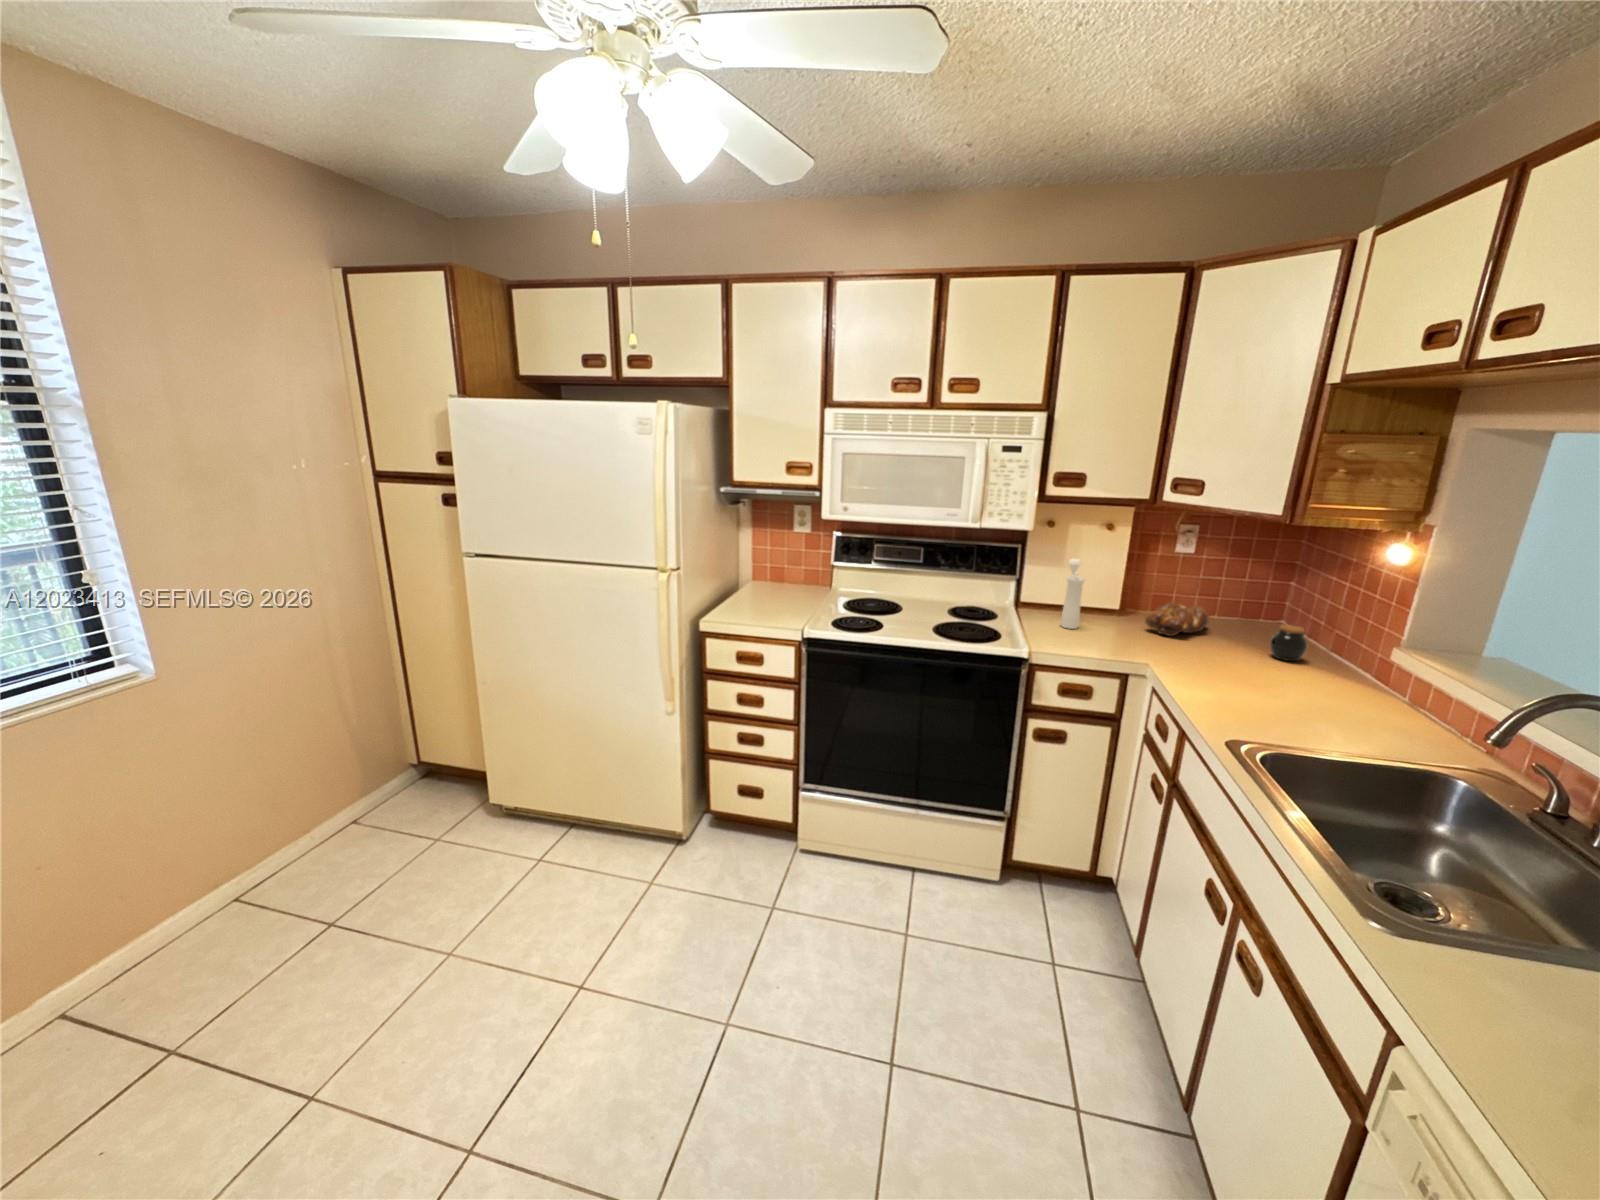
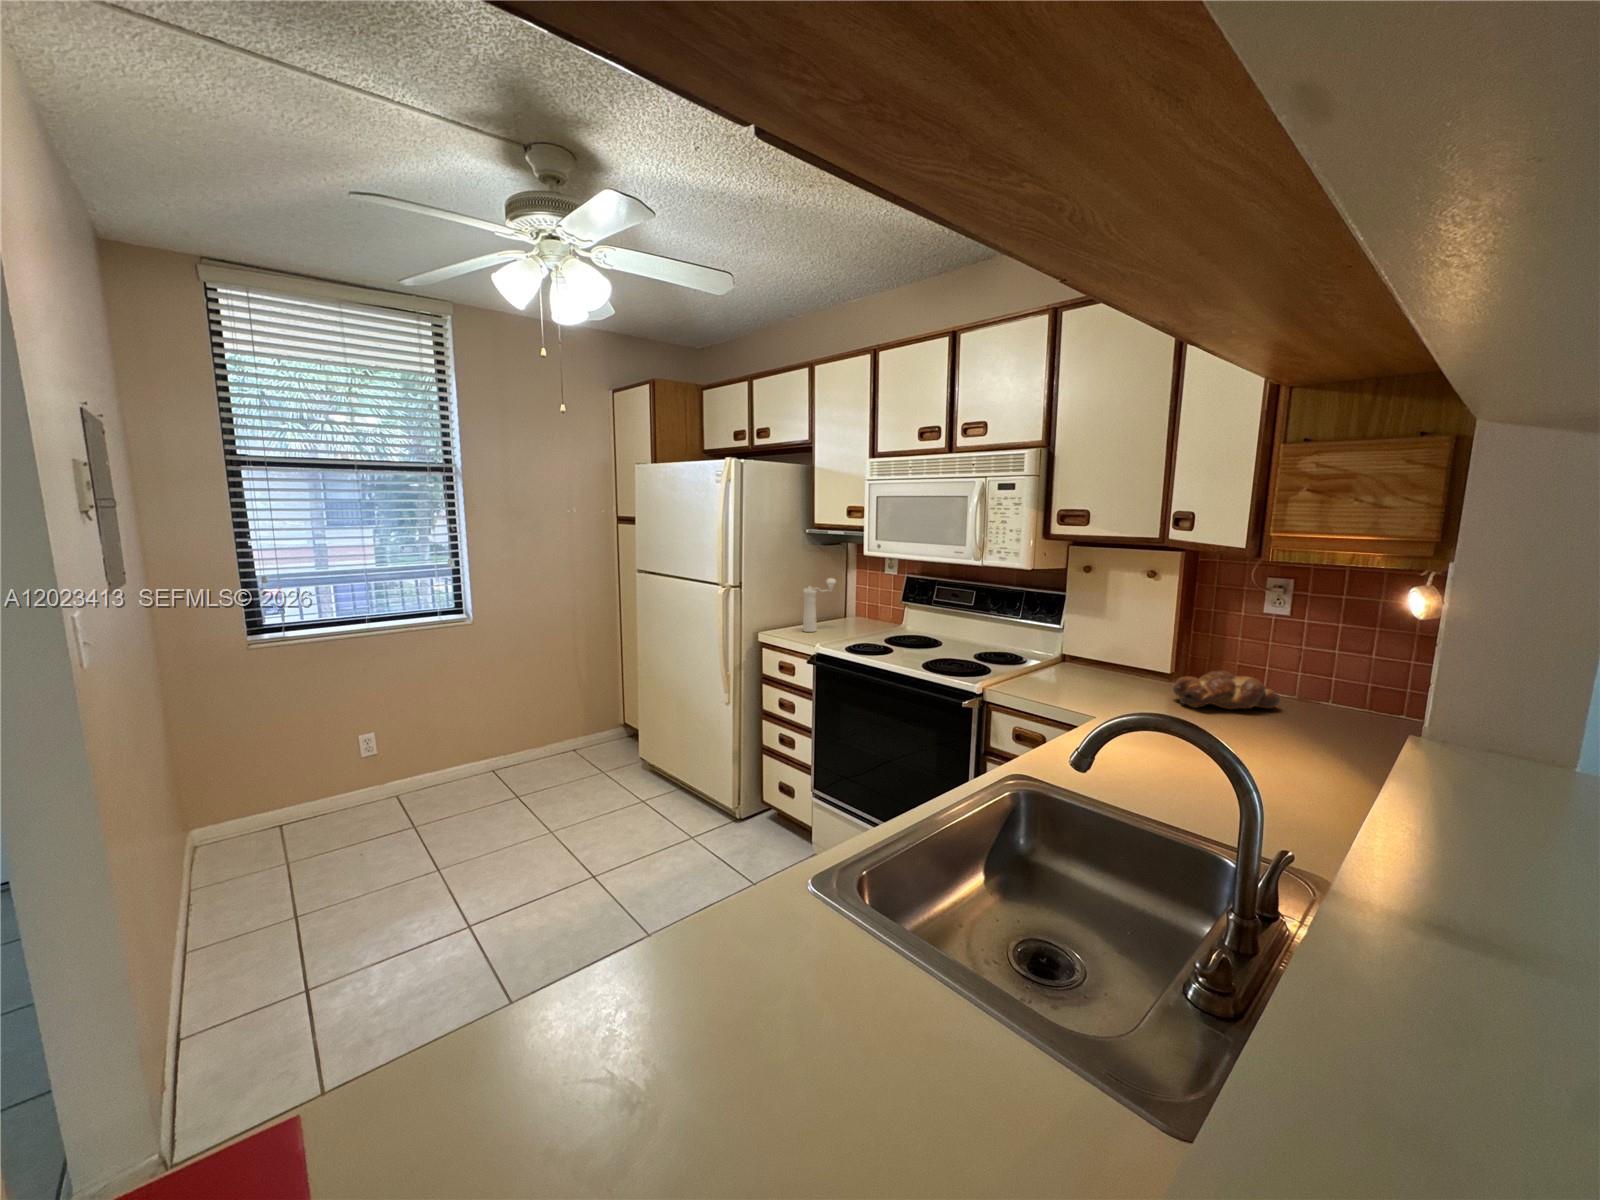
pepper mill: present [1061,559,1085,629] -> present [803,578,836,632]
jar: present [1270,625,1308,661] -> none [1290,704,1342,755]

